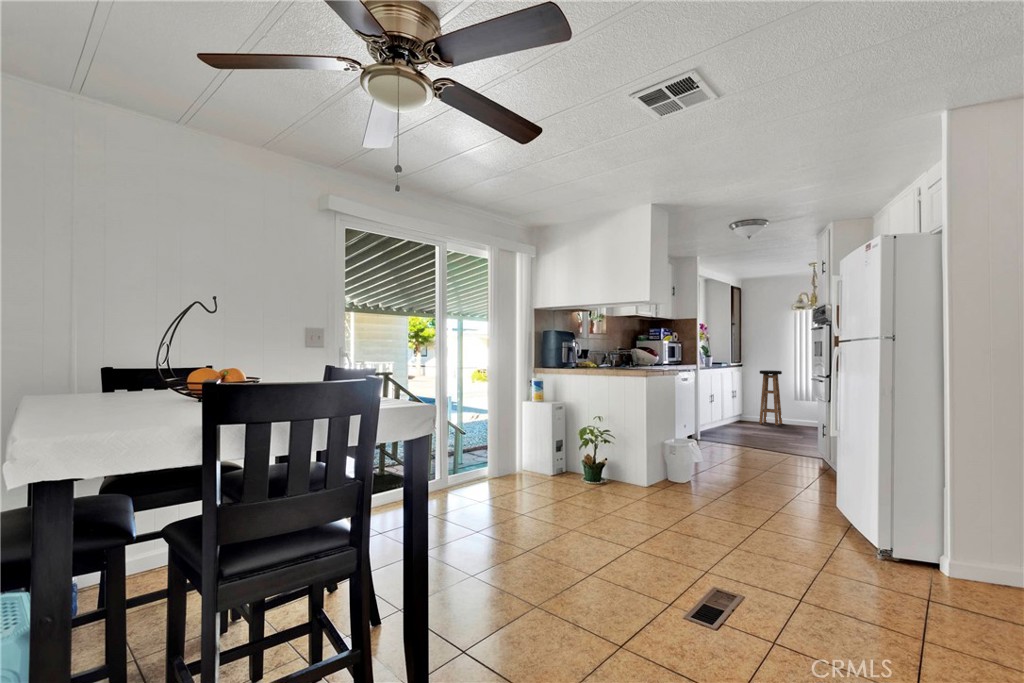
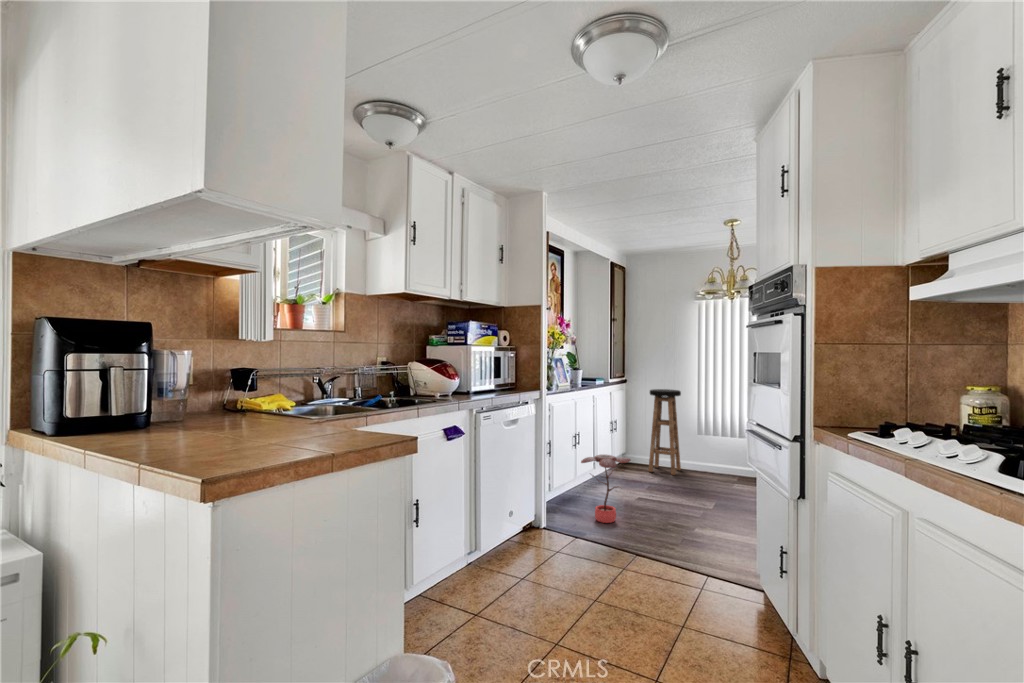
potted plant: none [719,402,749,439] -> present [581,455,630,523]

